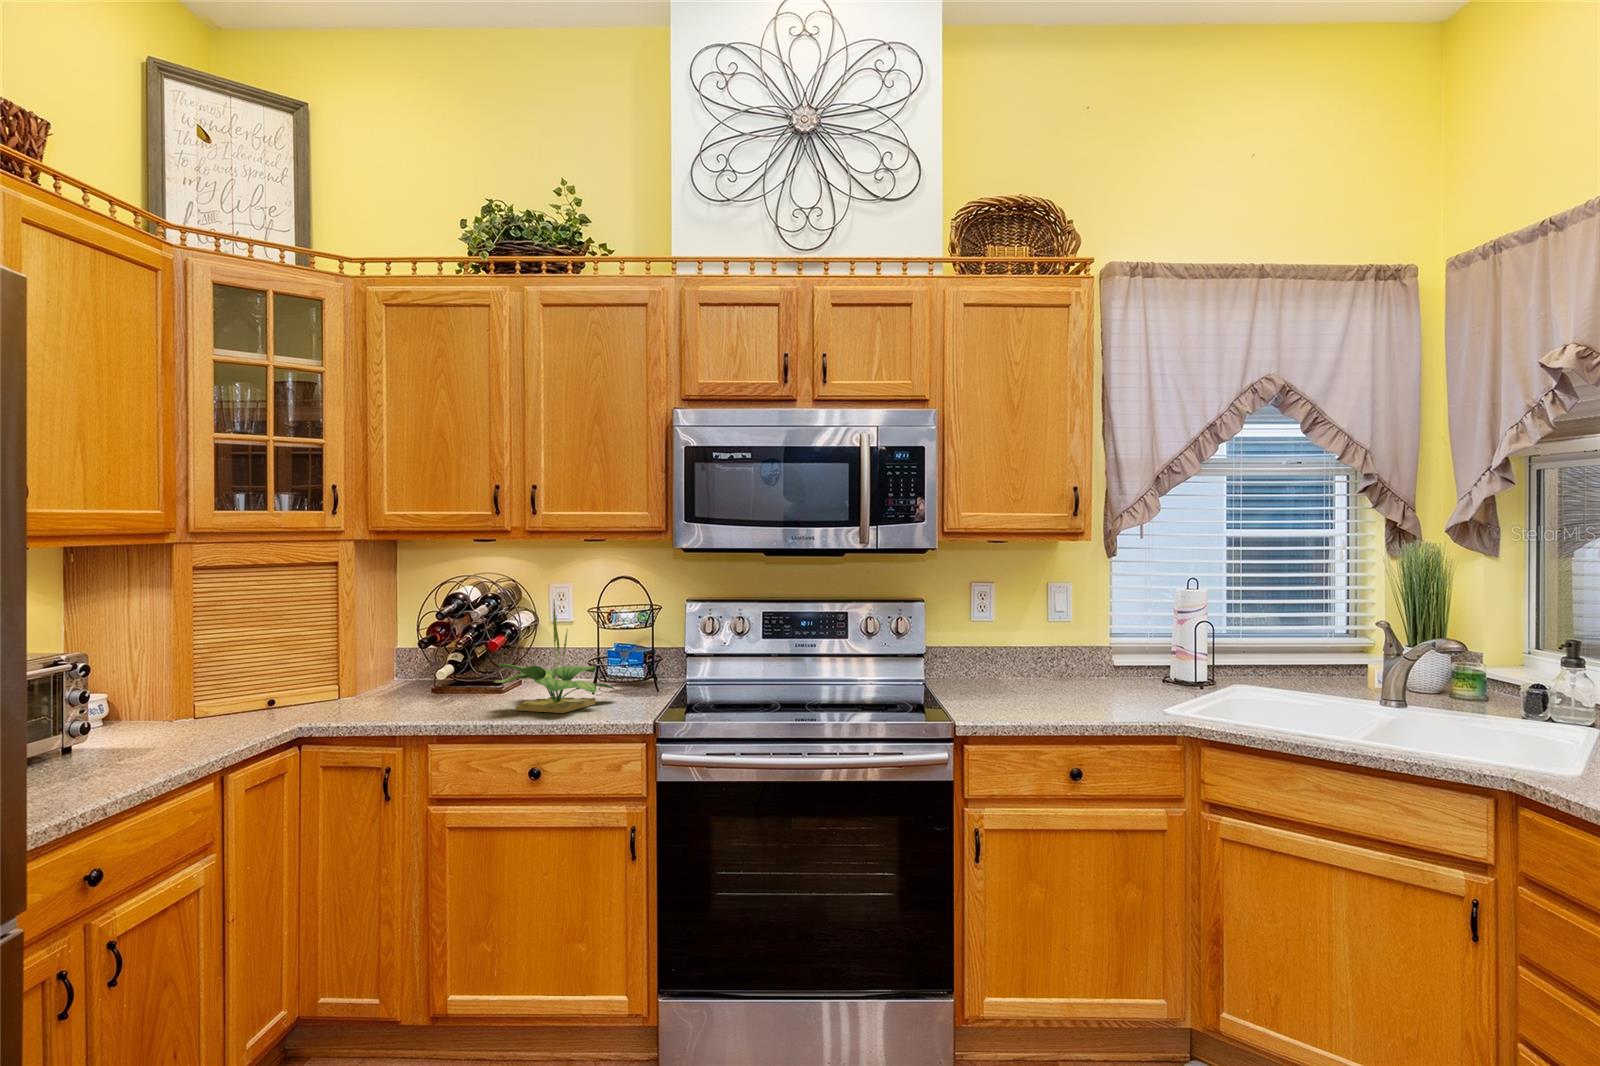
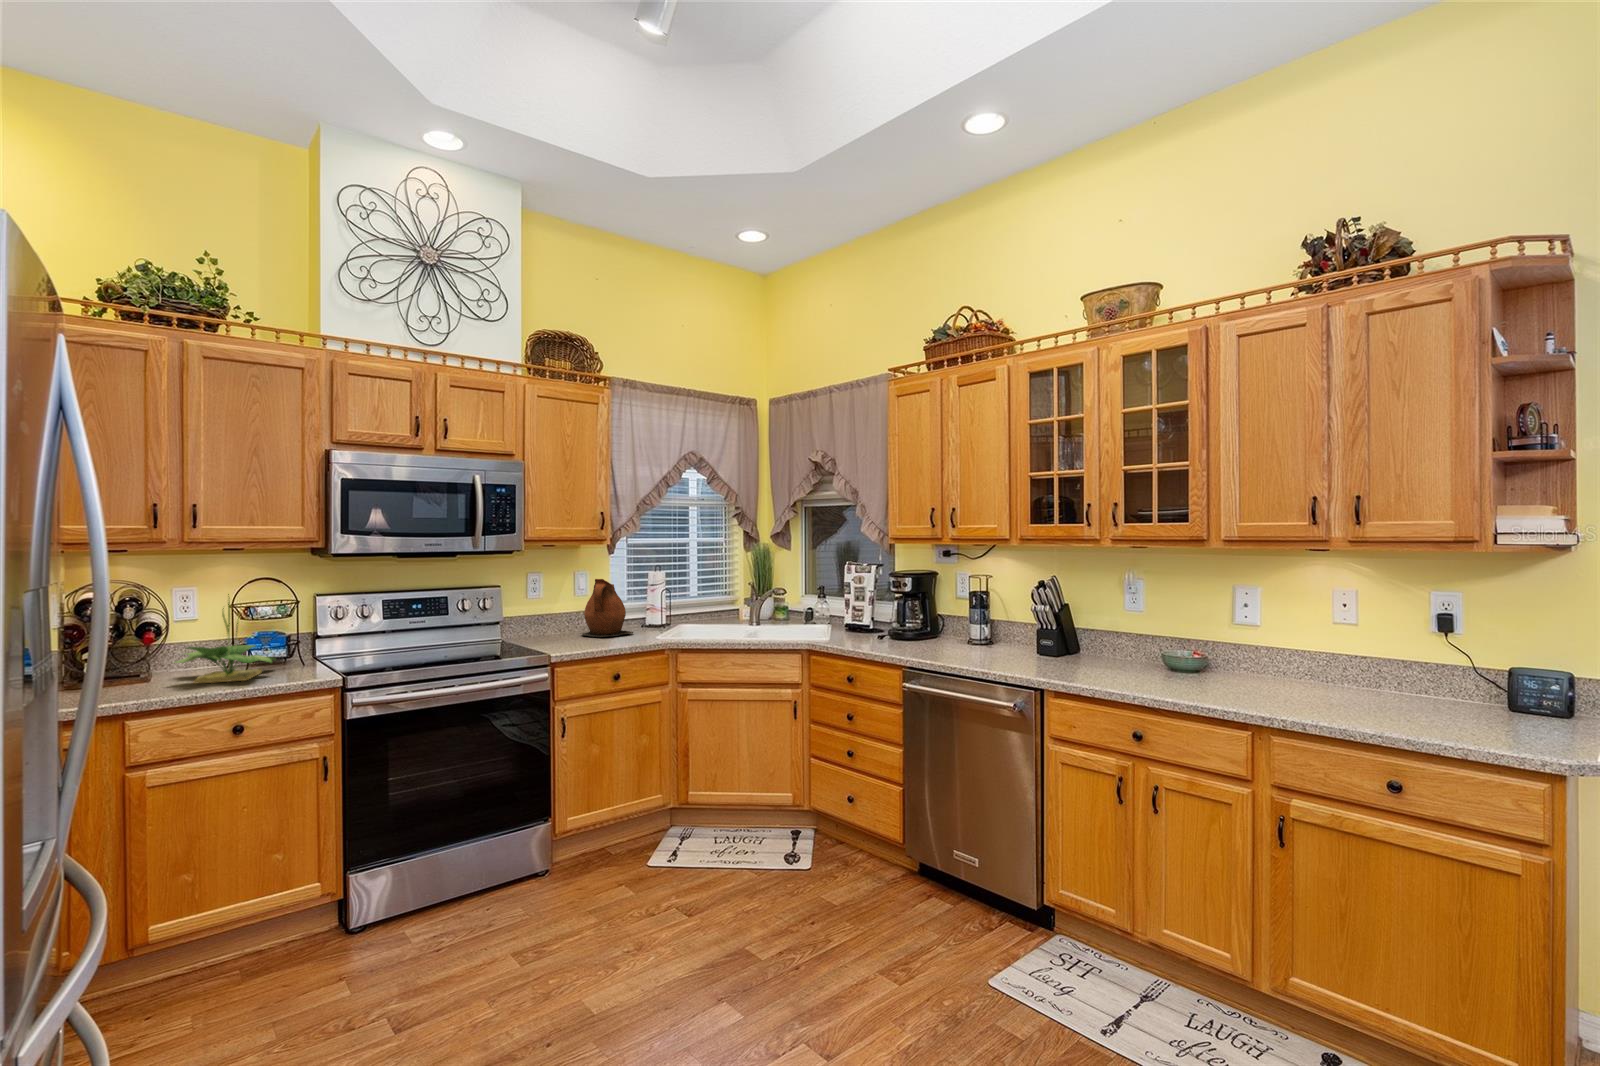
ceramic pitcher: none [1040,598,1134,698] -> present [582,579,633,637]

